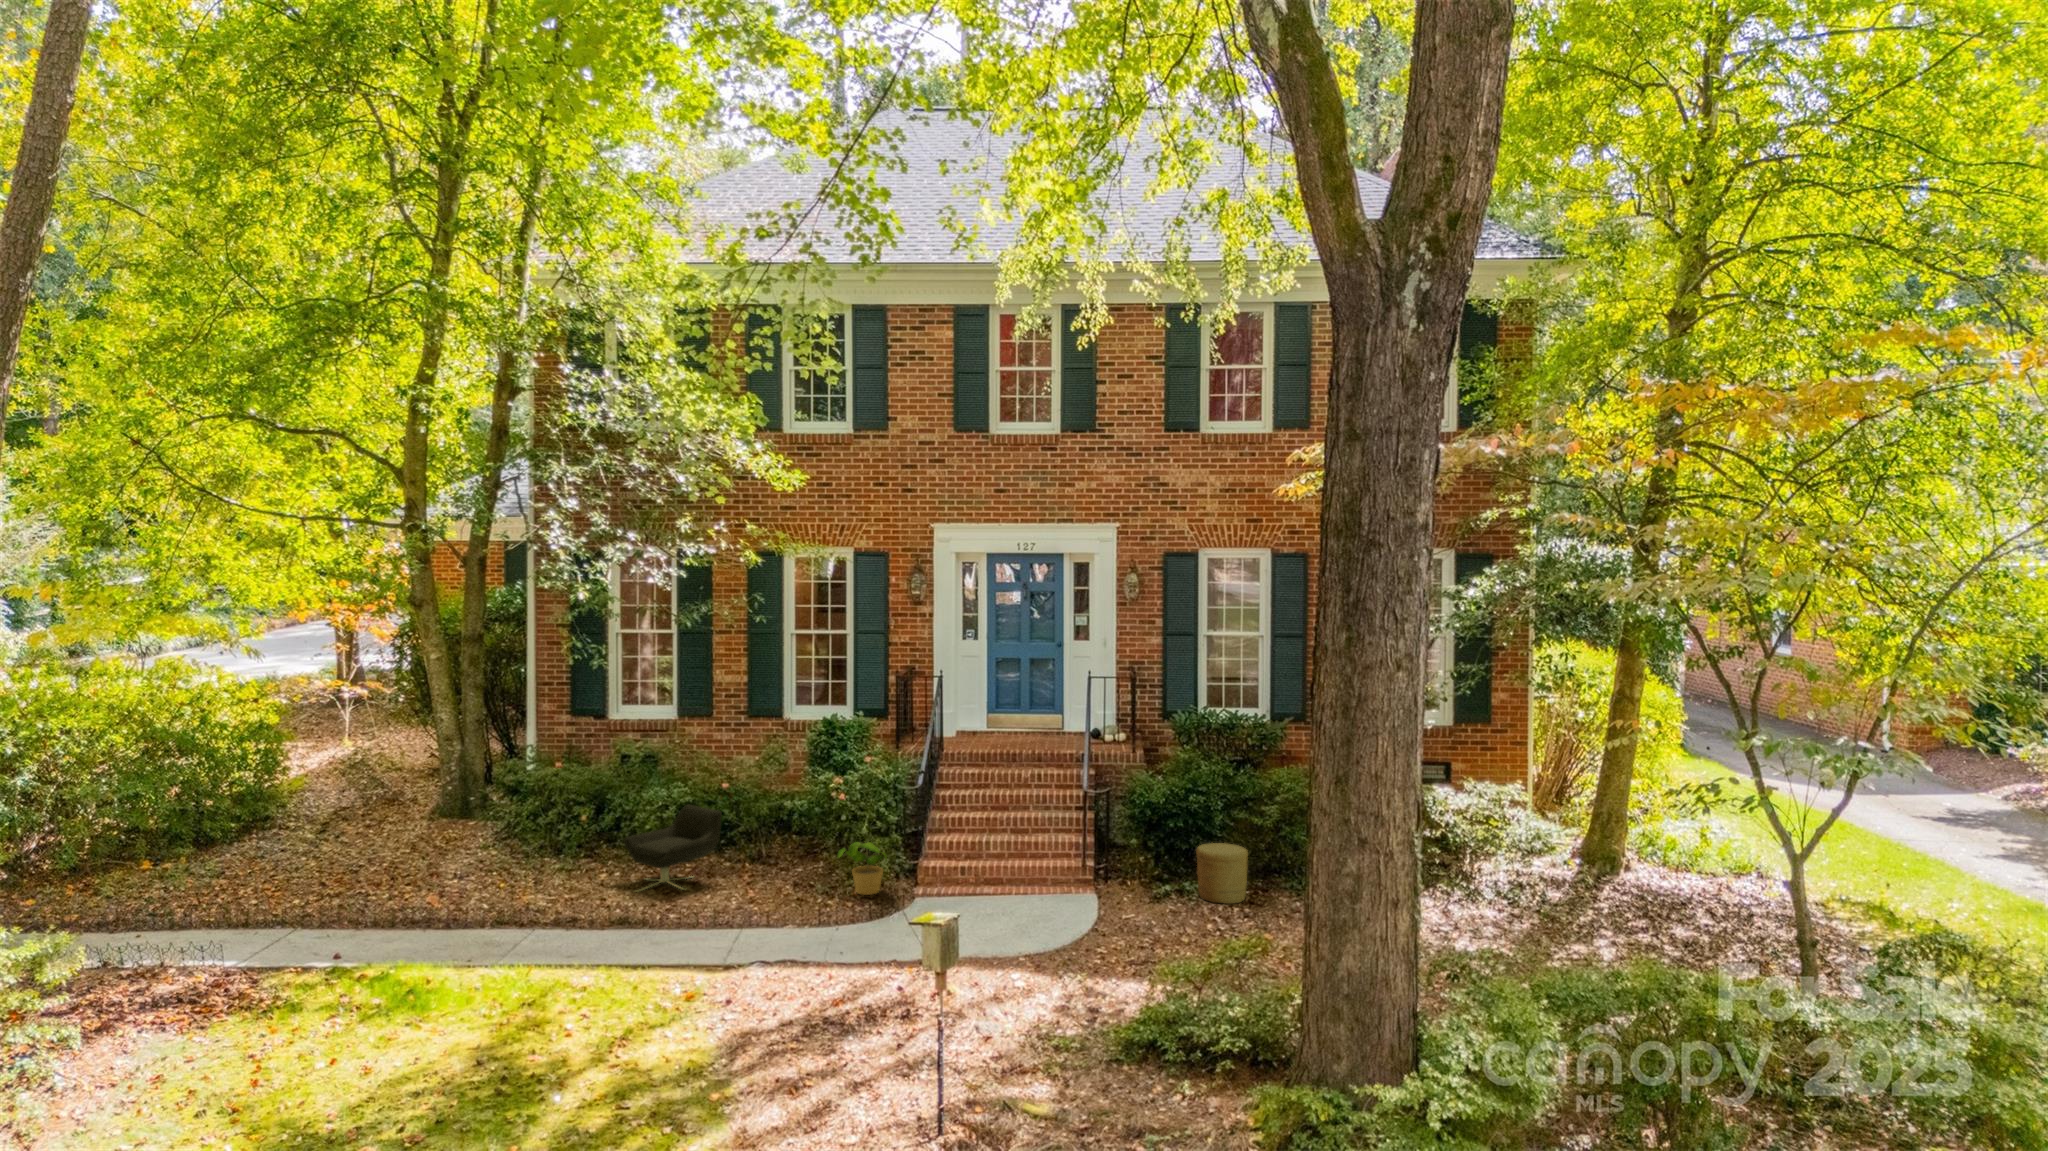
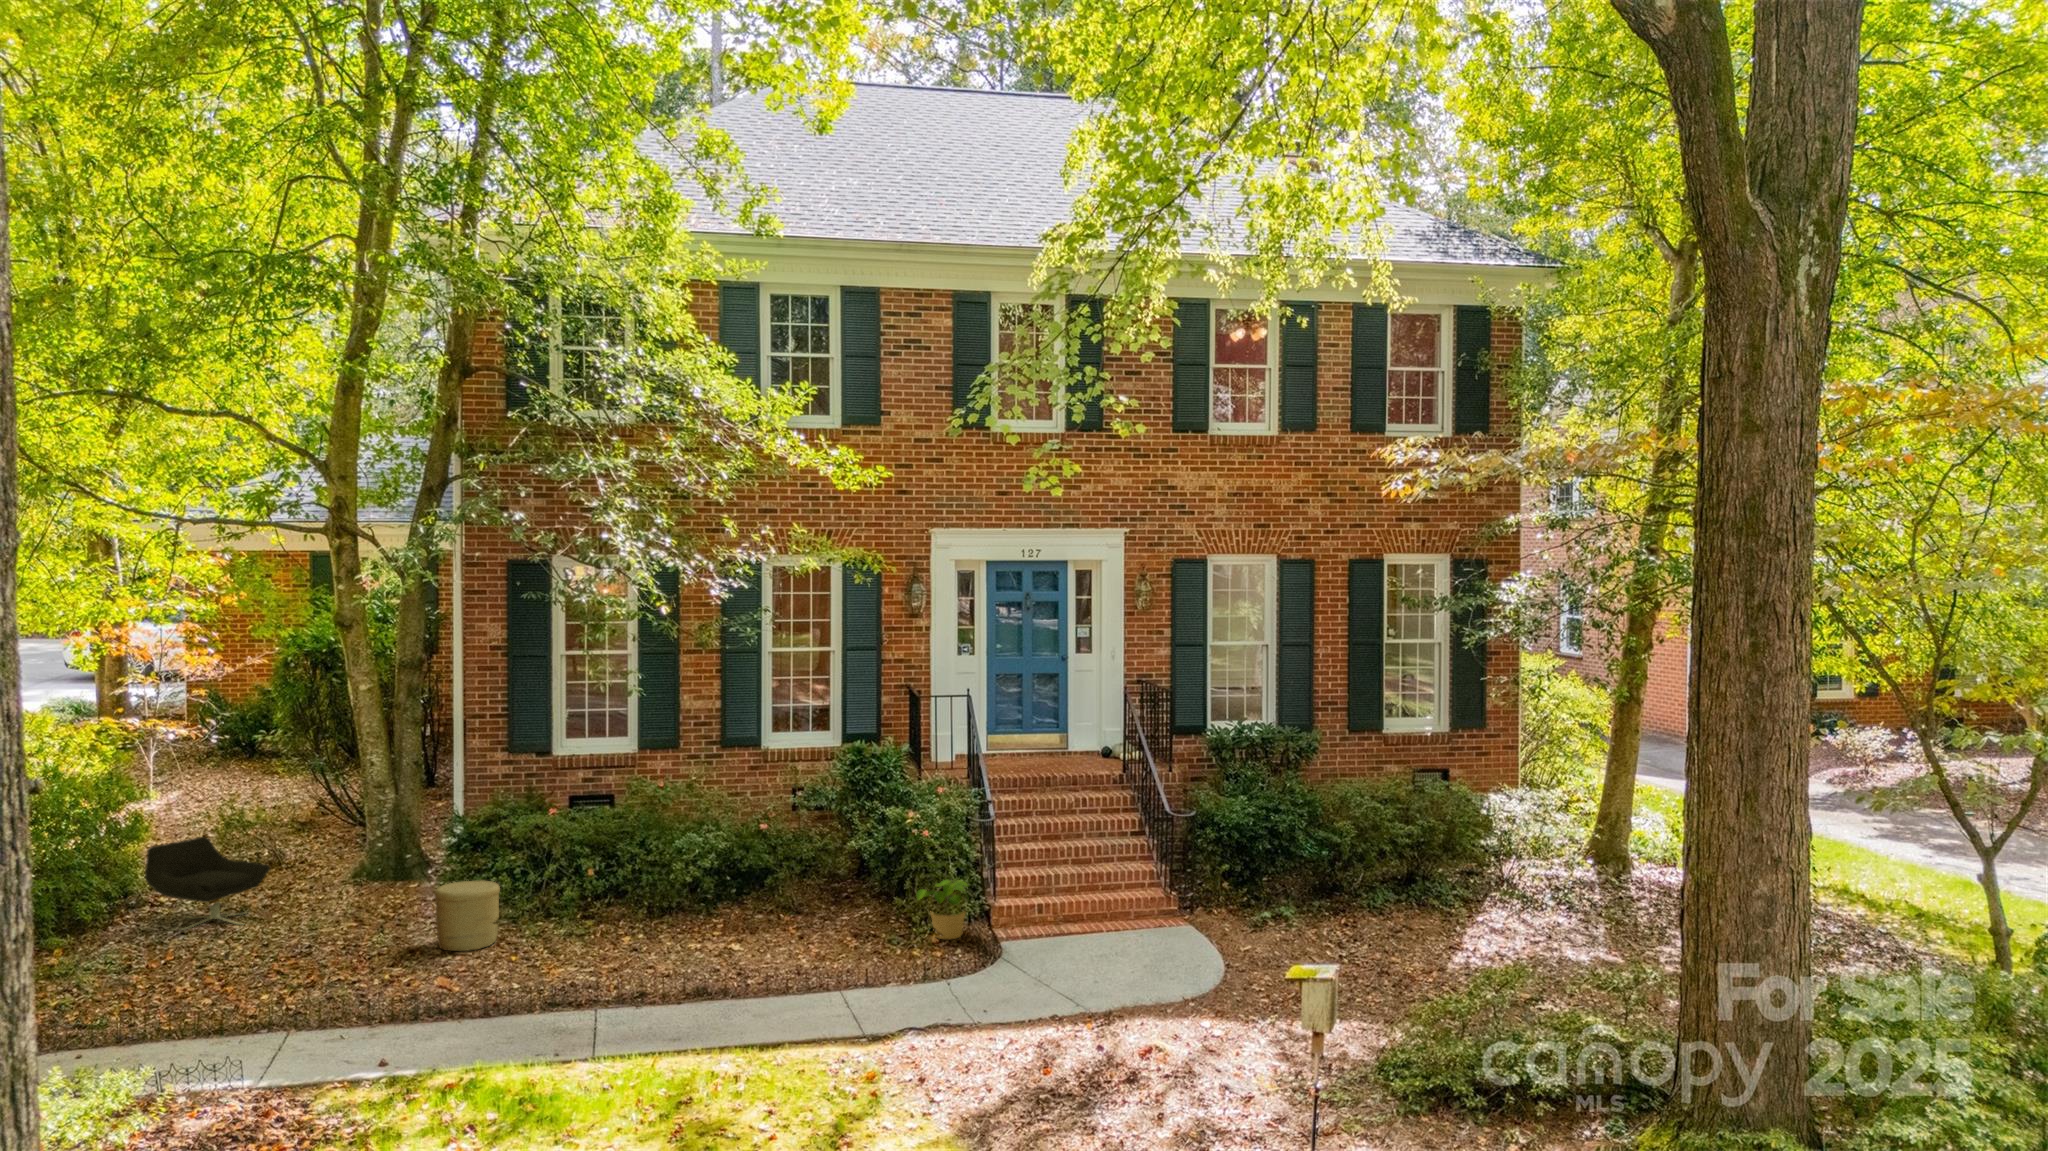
lounge chair: present [624,805,722,890] -> present [145,837,270,928]
woven basket: present [1196,843,1248,904] -> present [434,881,500,951]

